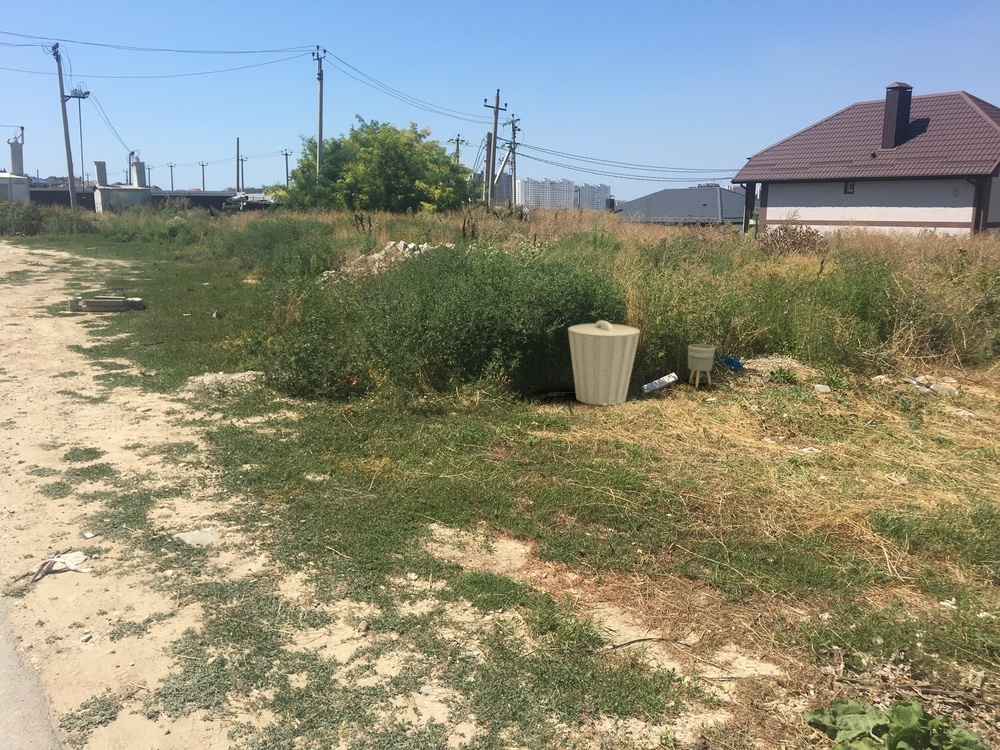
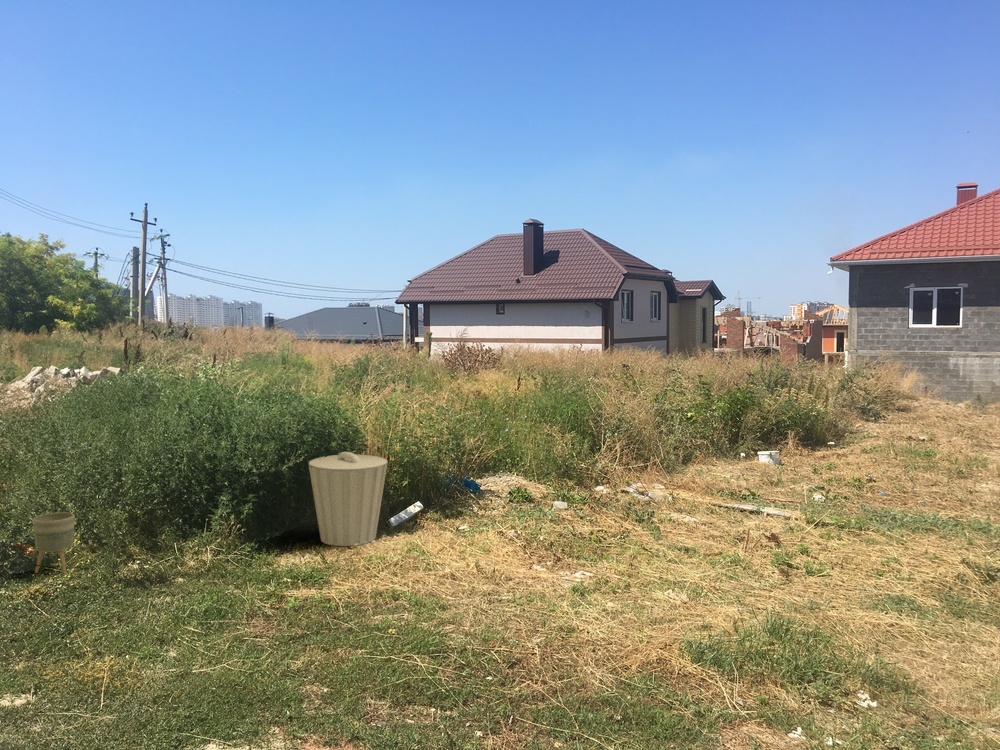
planter: present [688,344,715,387] -> present [33,512,75,574]

